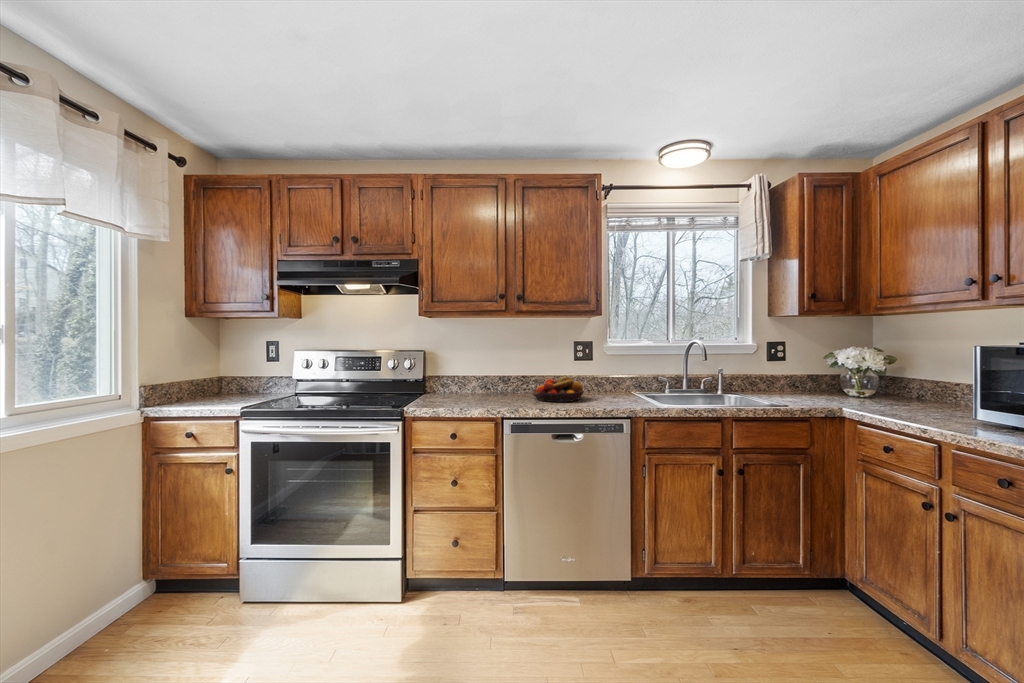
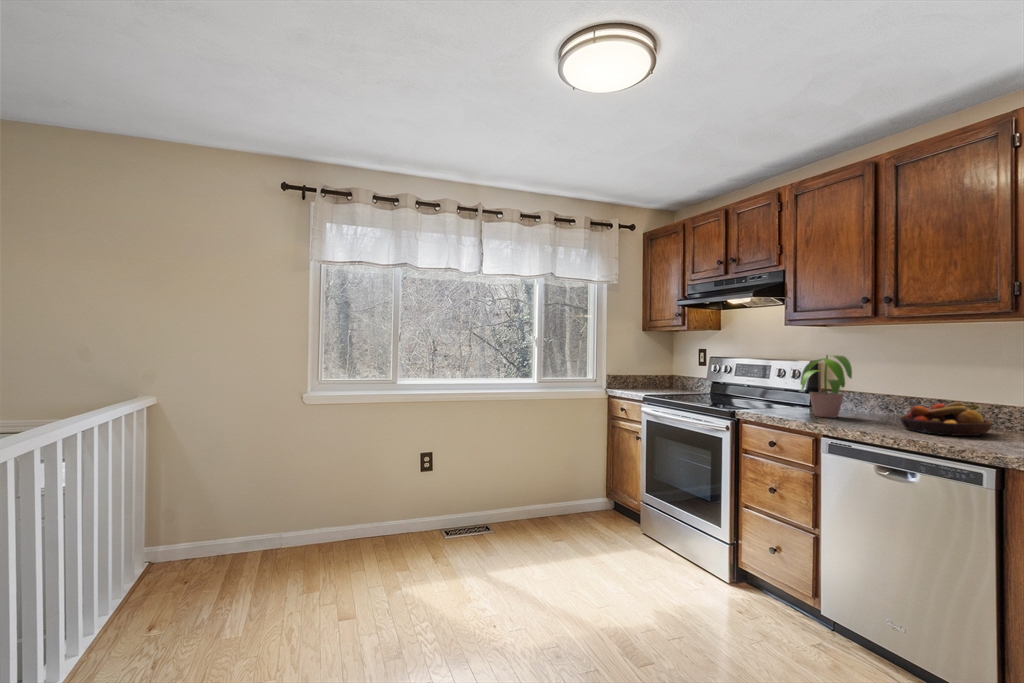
potted plant: none [446,345,495,401] -> present [801,355,852,418]

